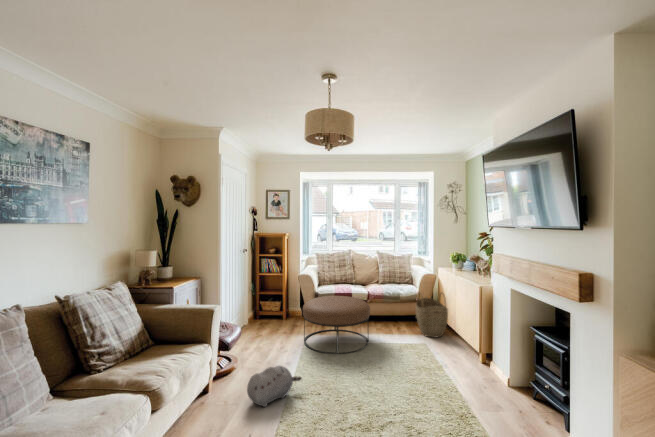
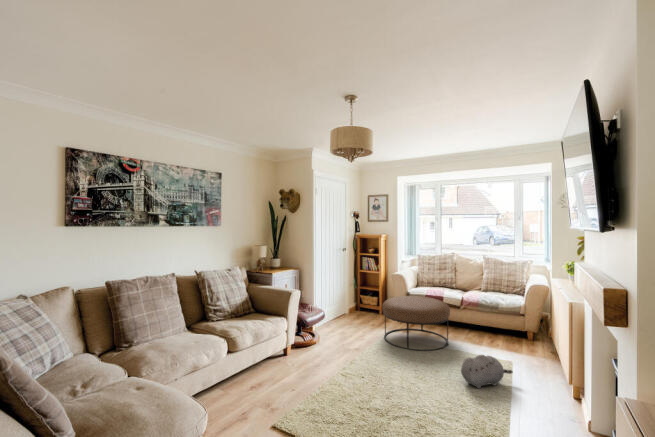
woven basket: present [416,292,448,338] -> none [511,302,549,355]
plush toy: present [247,366,302,407] -> present [461,355,513,388]

